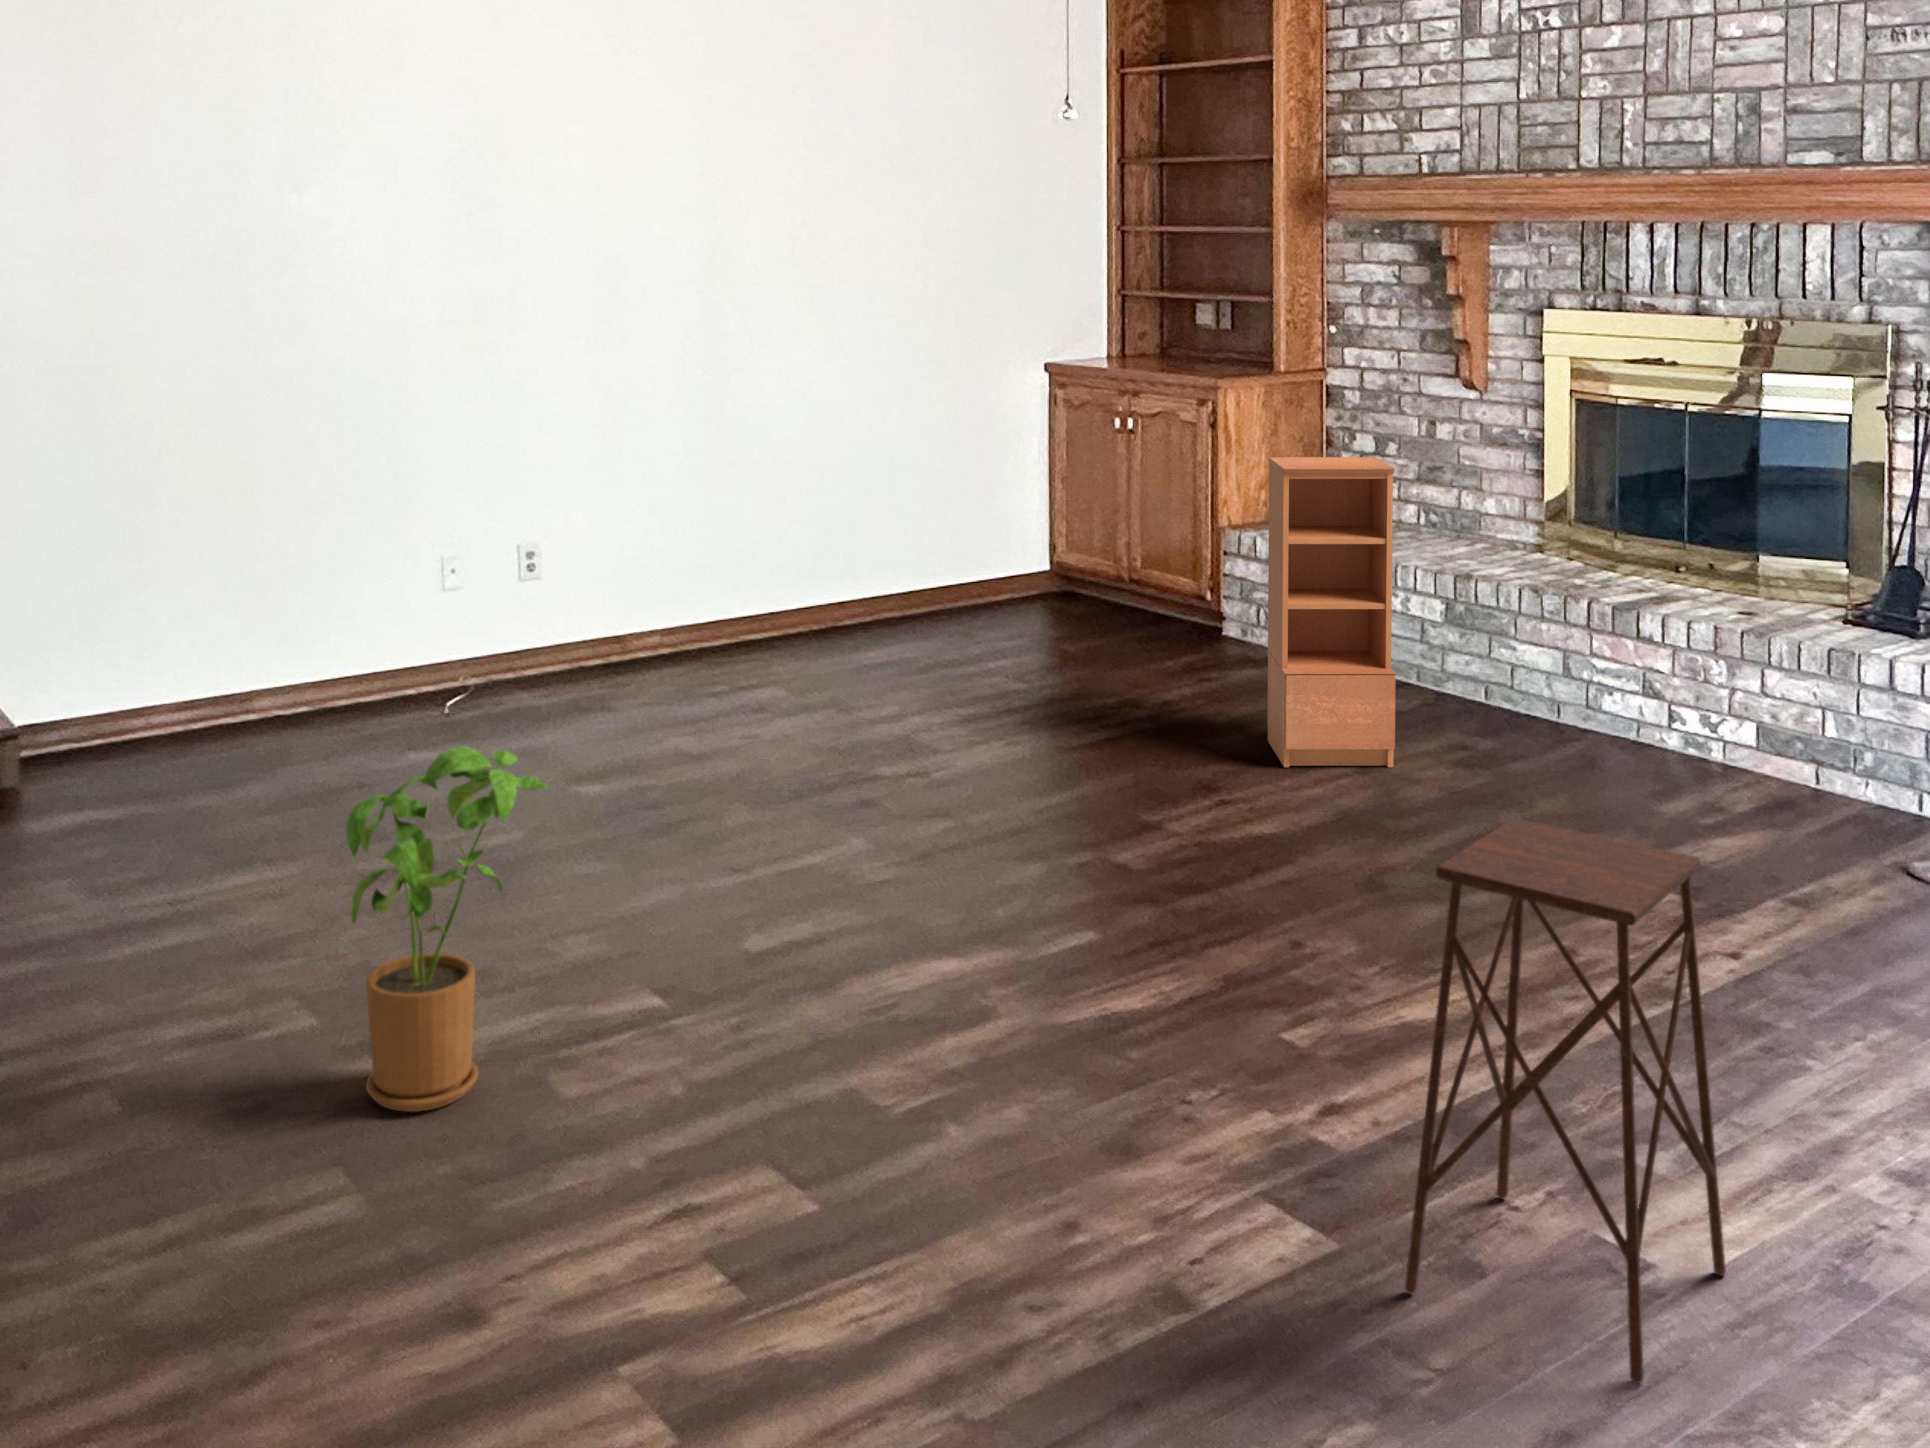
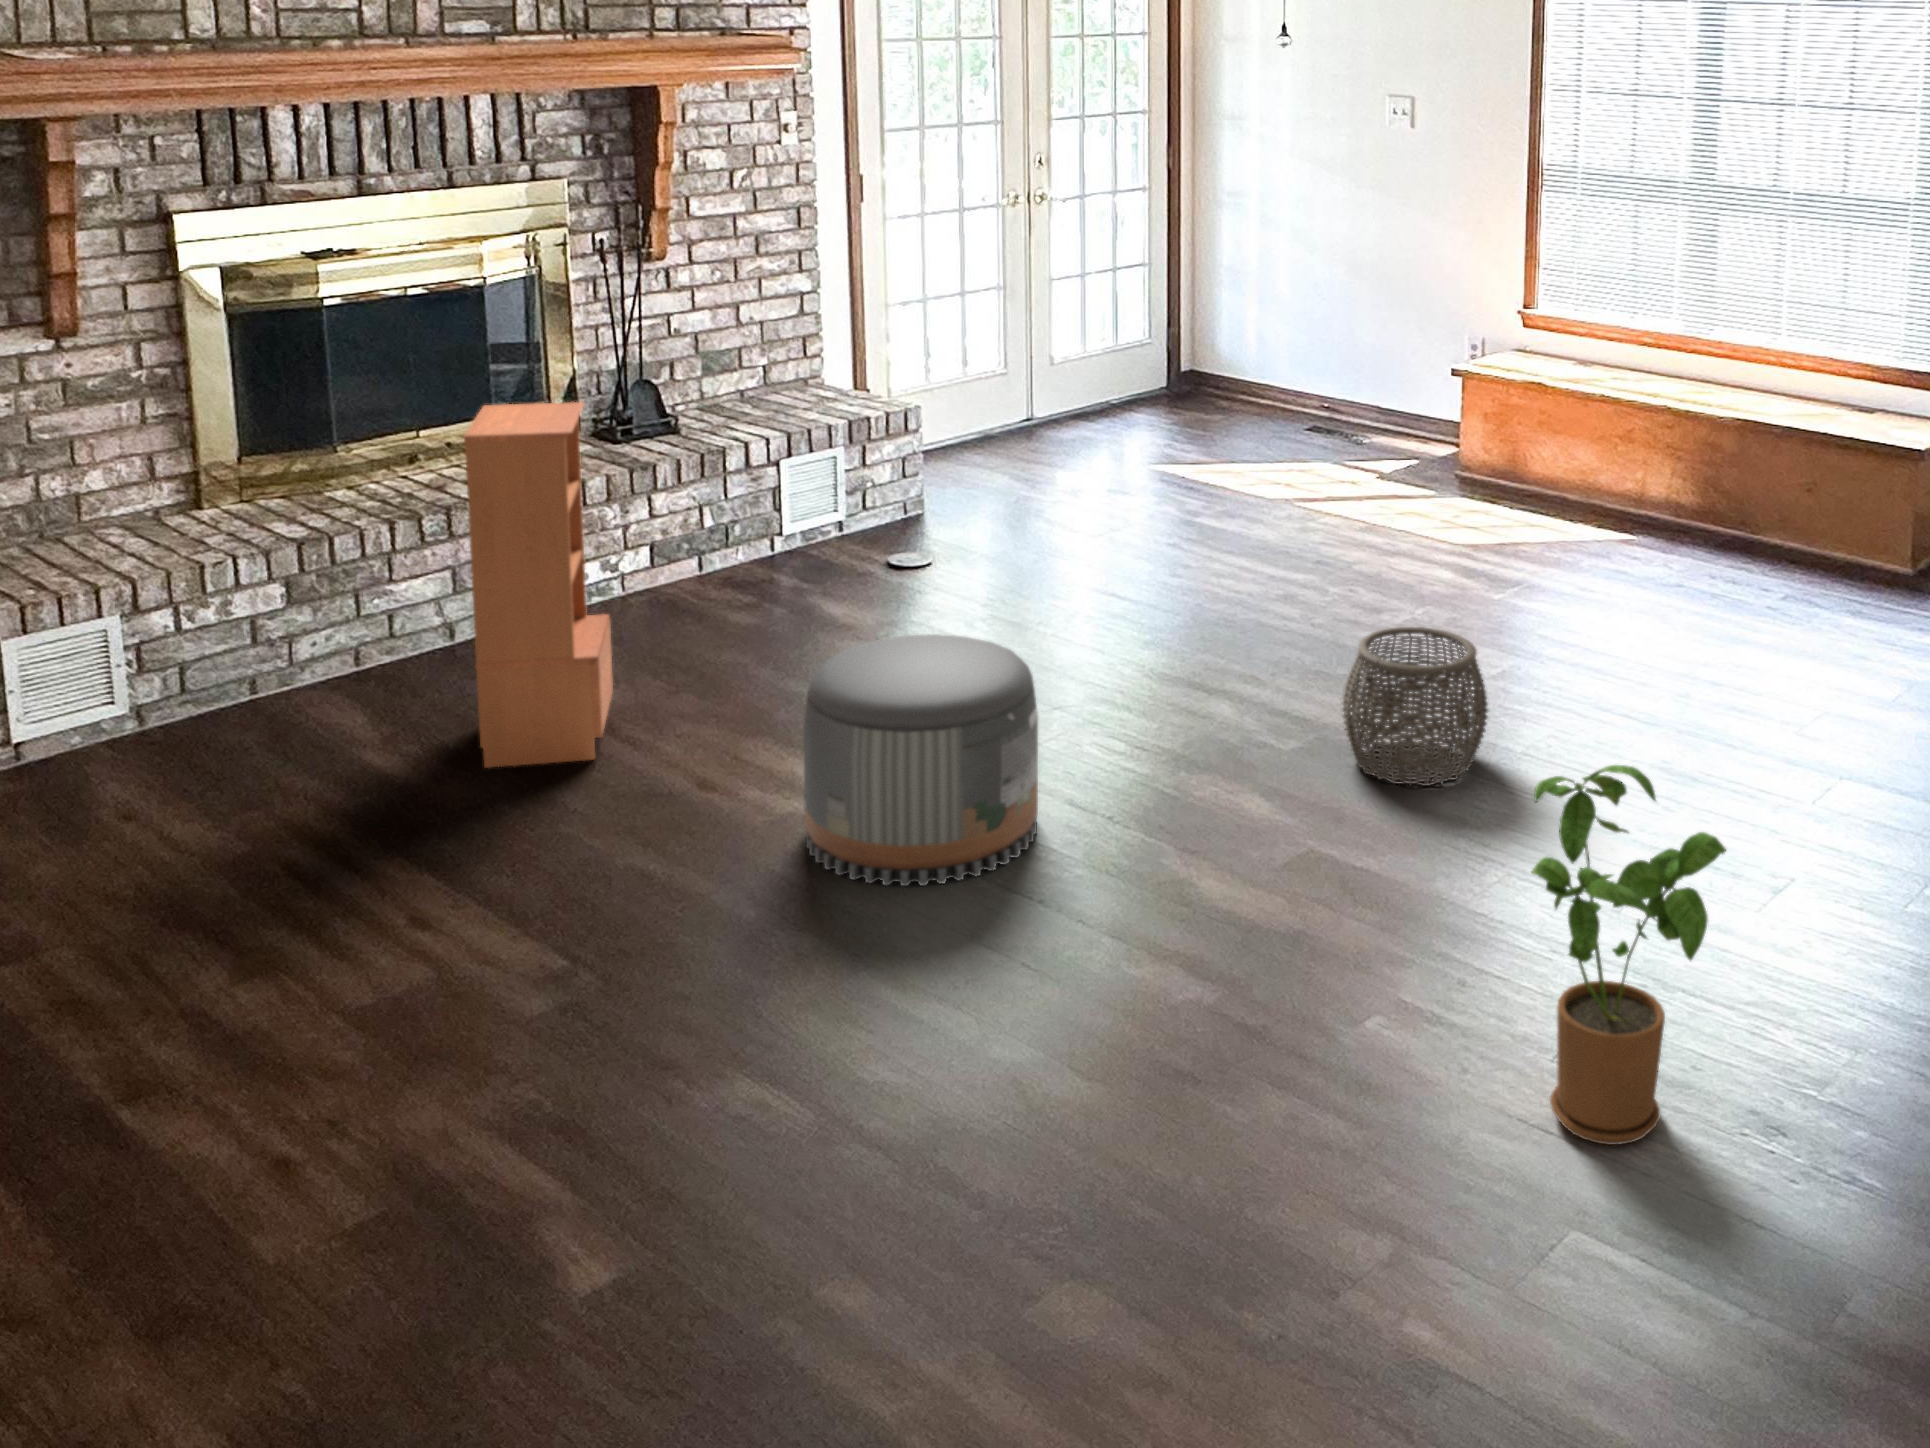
pouf: none [1007,677,1229,907] -> present [803,634,1038,886]
side table: present [1405,818,1726,1384] -> none [1466,462,1623,731]
woven basket: none [1163,909,1381,1157] -> present [1341,627,1488,786]

